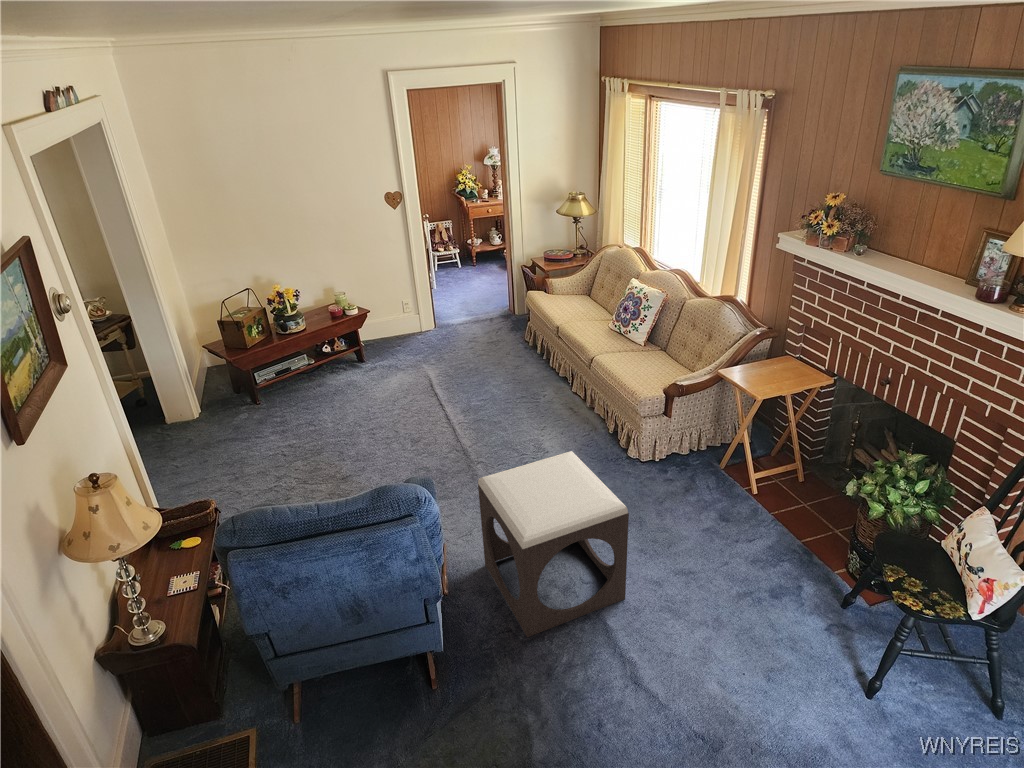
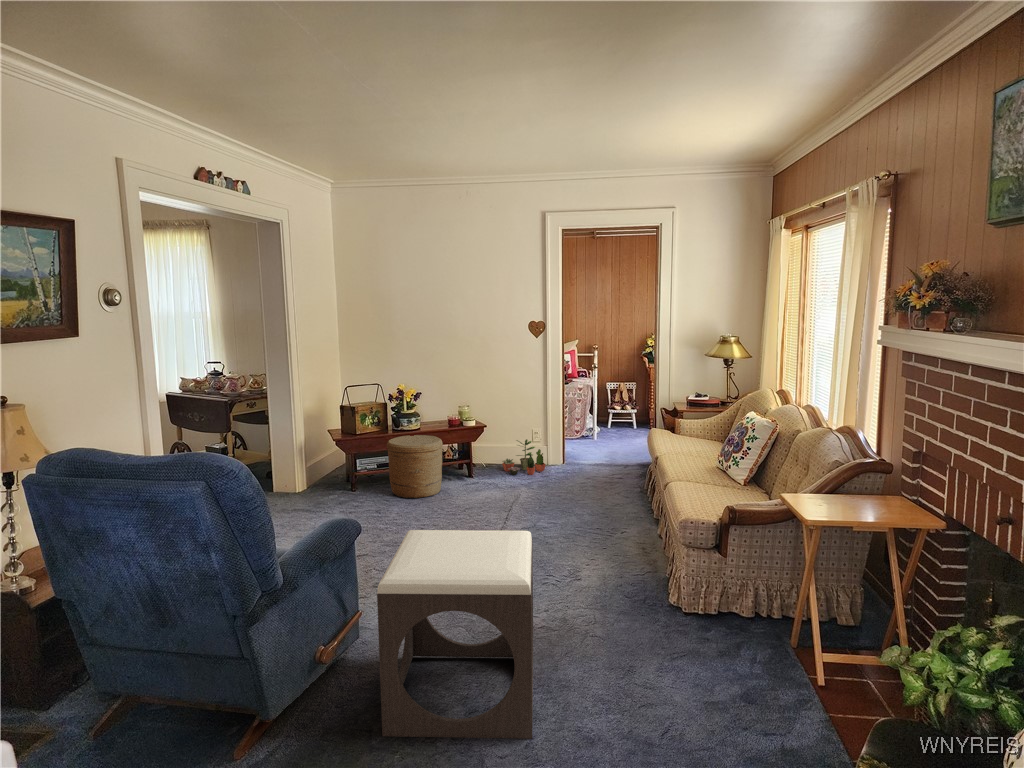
potted plant: none [382,312,424,349] -> present [502,439,545,475]
woven basket: none [288,334,350,402] -> present [387,435,443,498]

